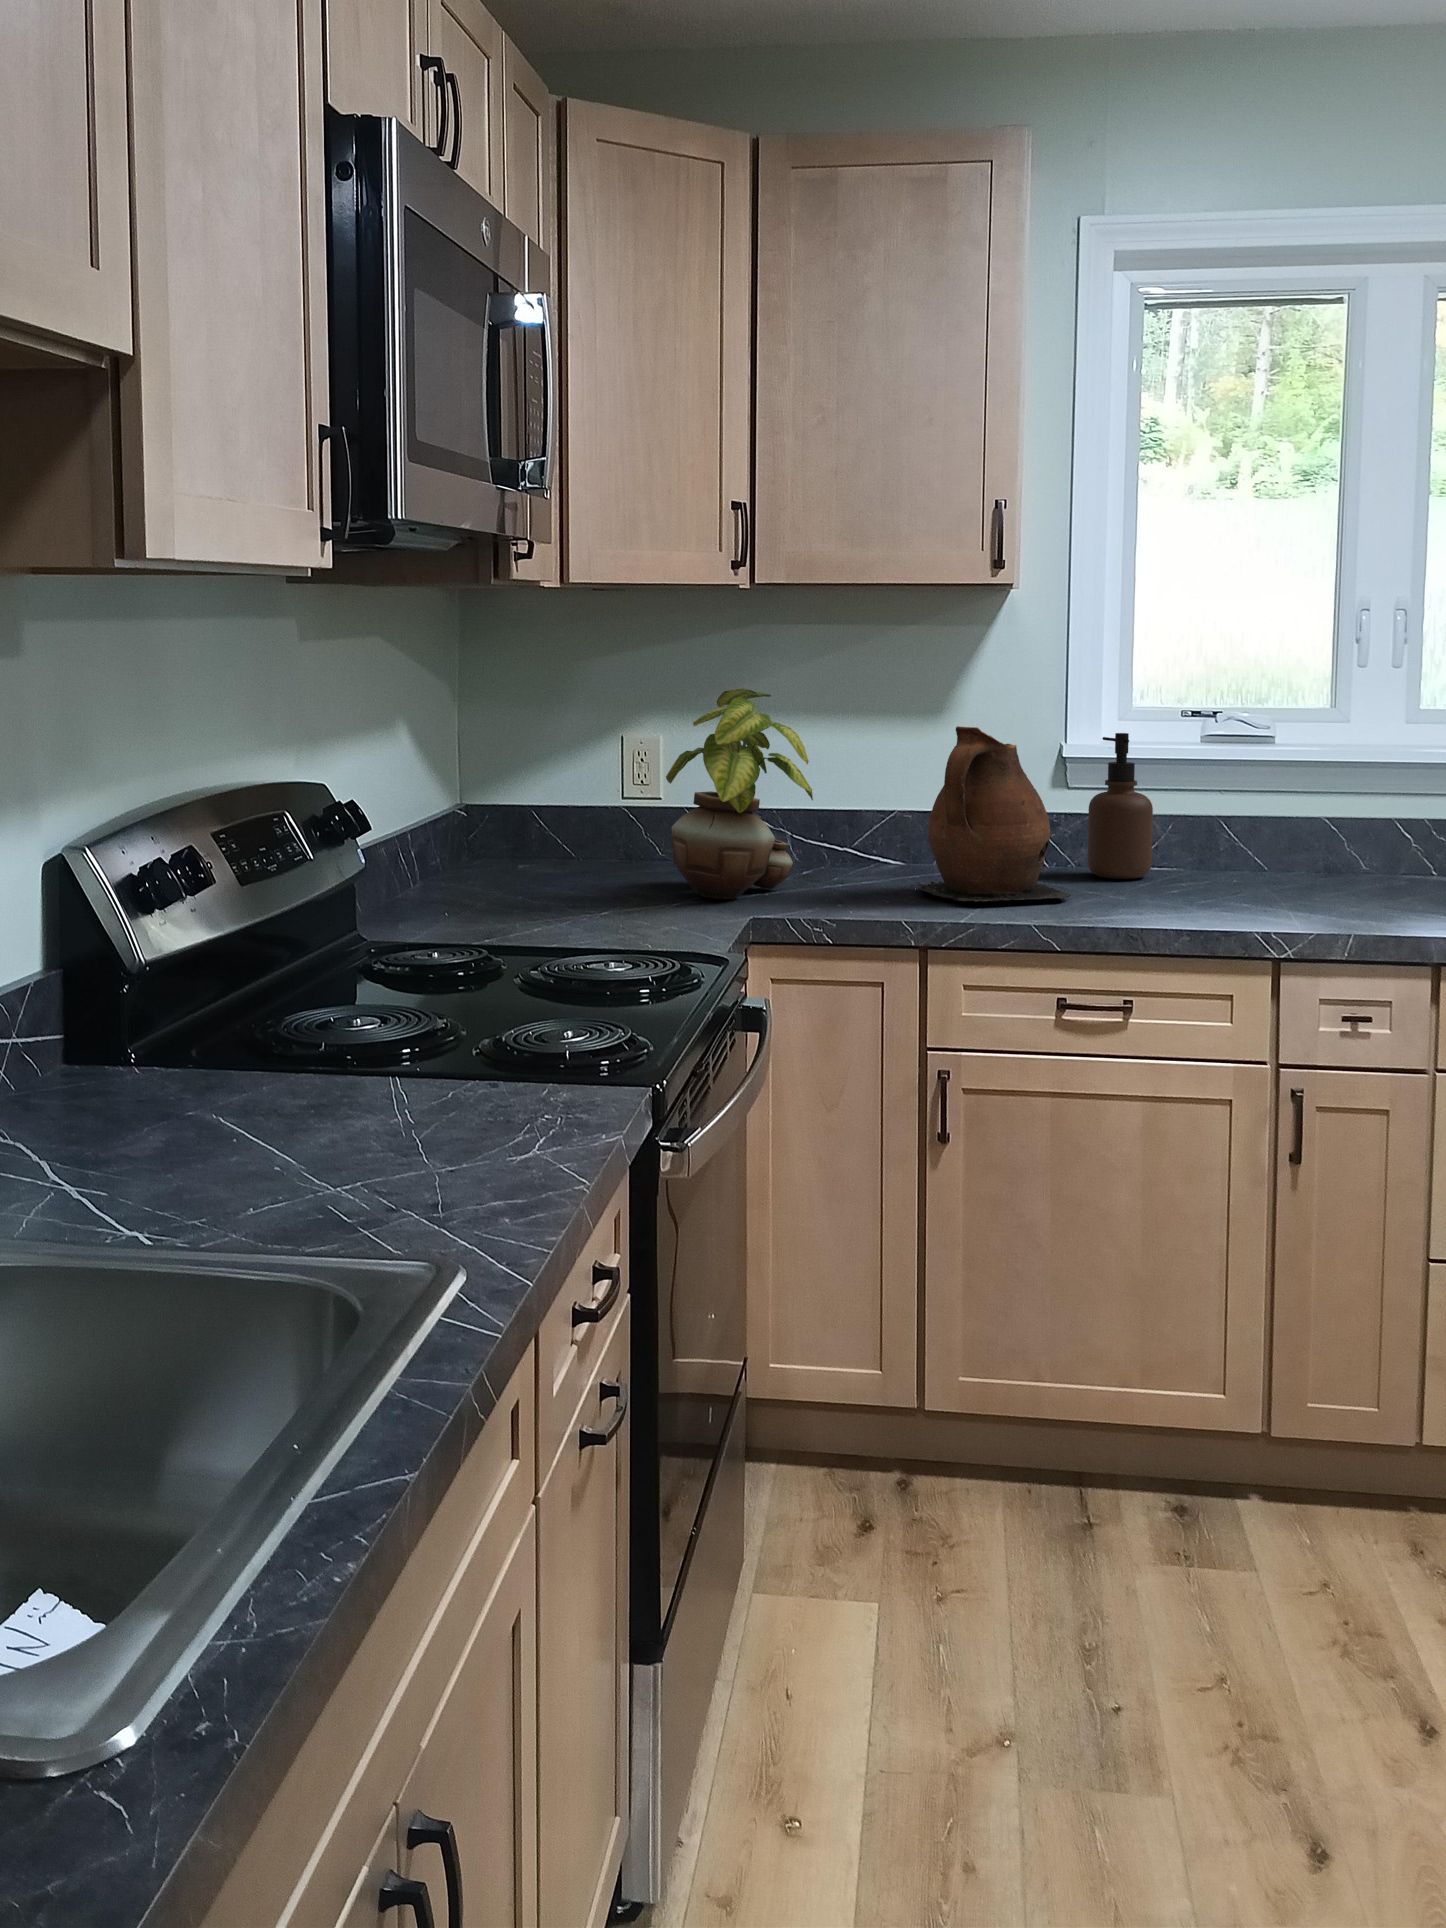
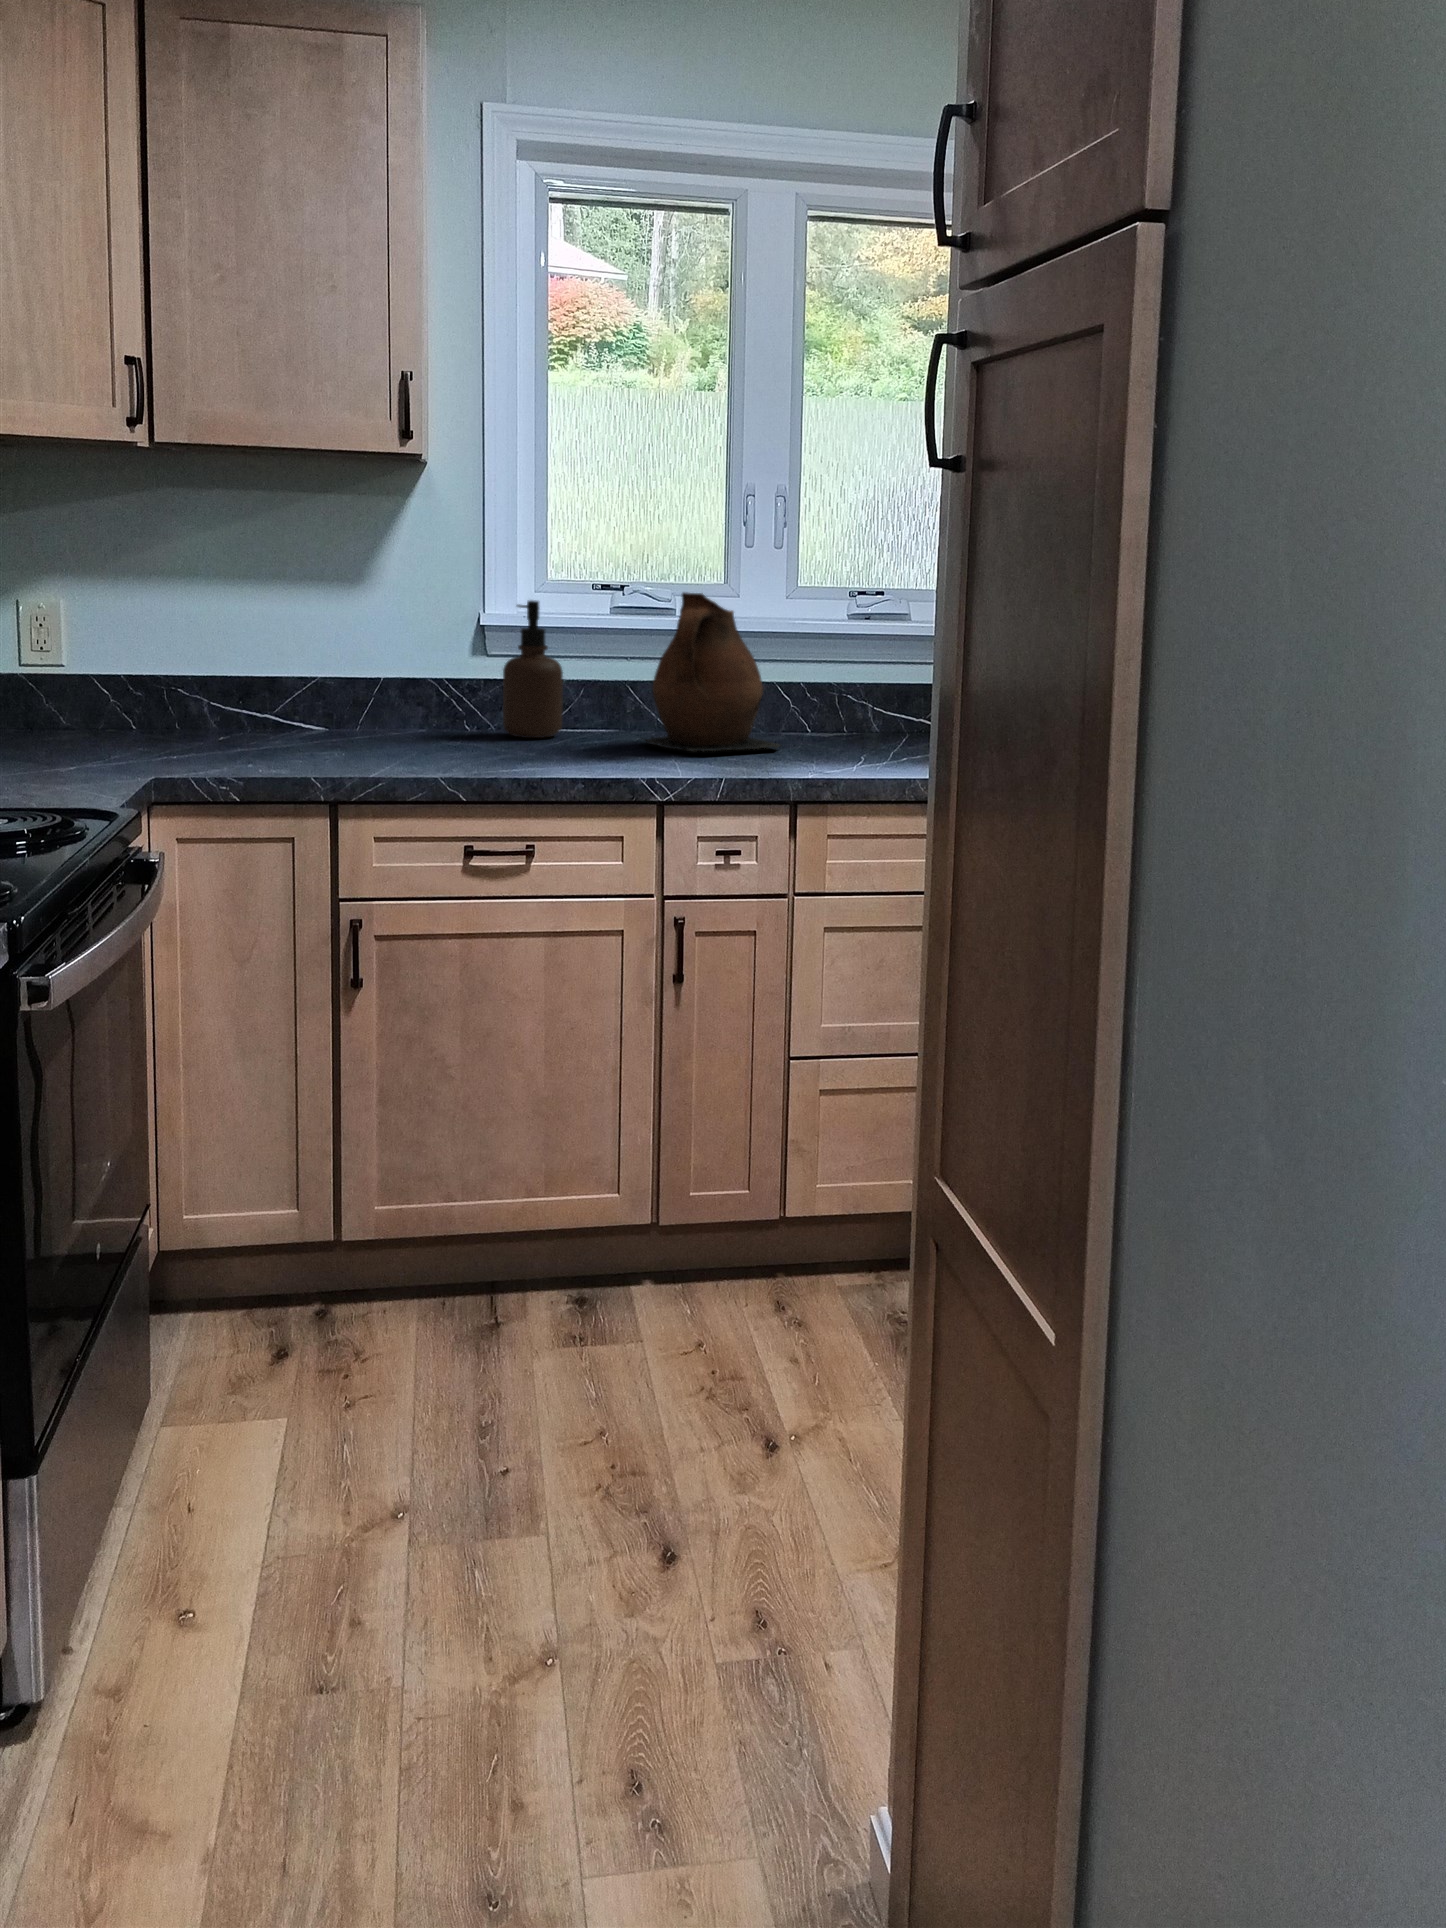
potted plant: present [666,688,813,899] -> none [60,547,222,761]
ceramic pitcher: present [911,726,1071,902] -> present [641,592,782,751]

